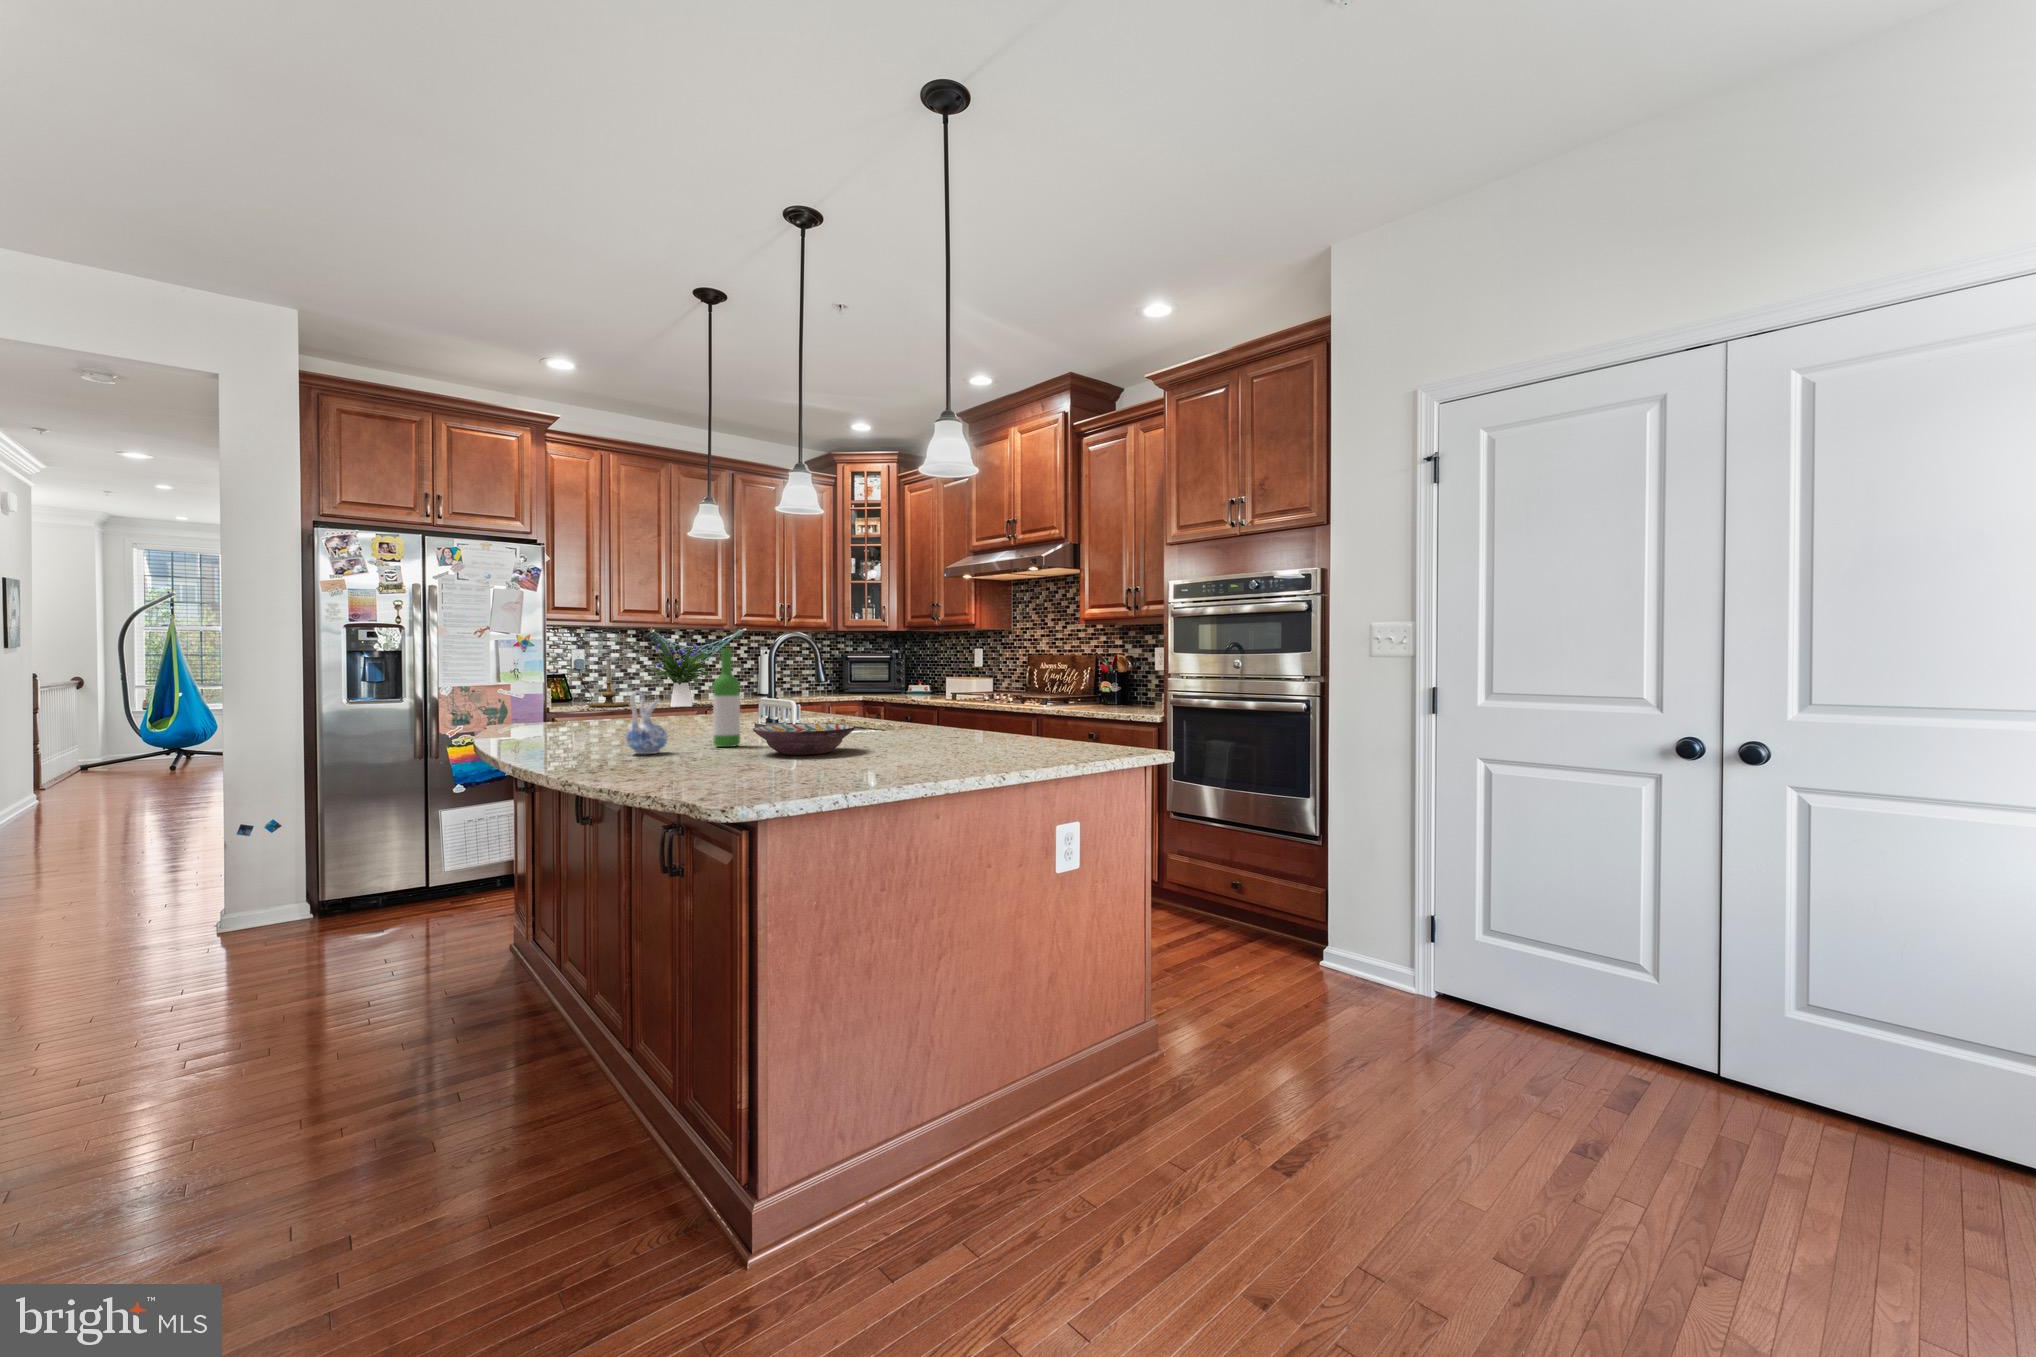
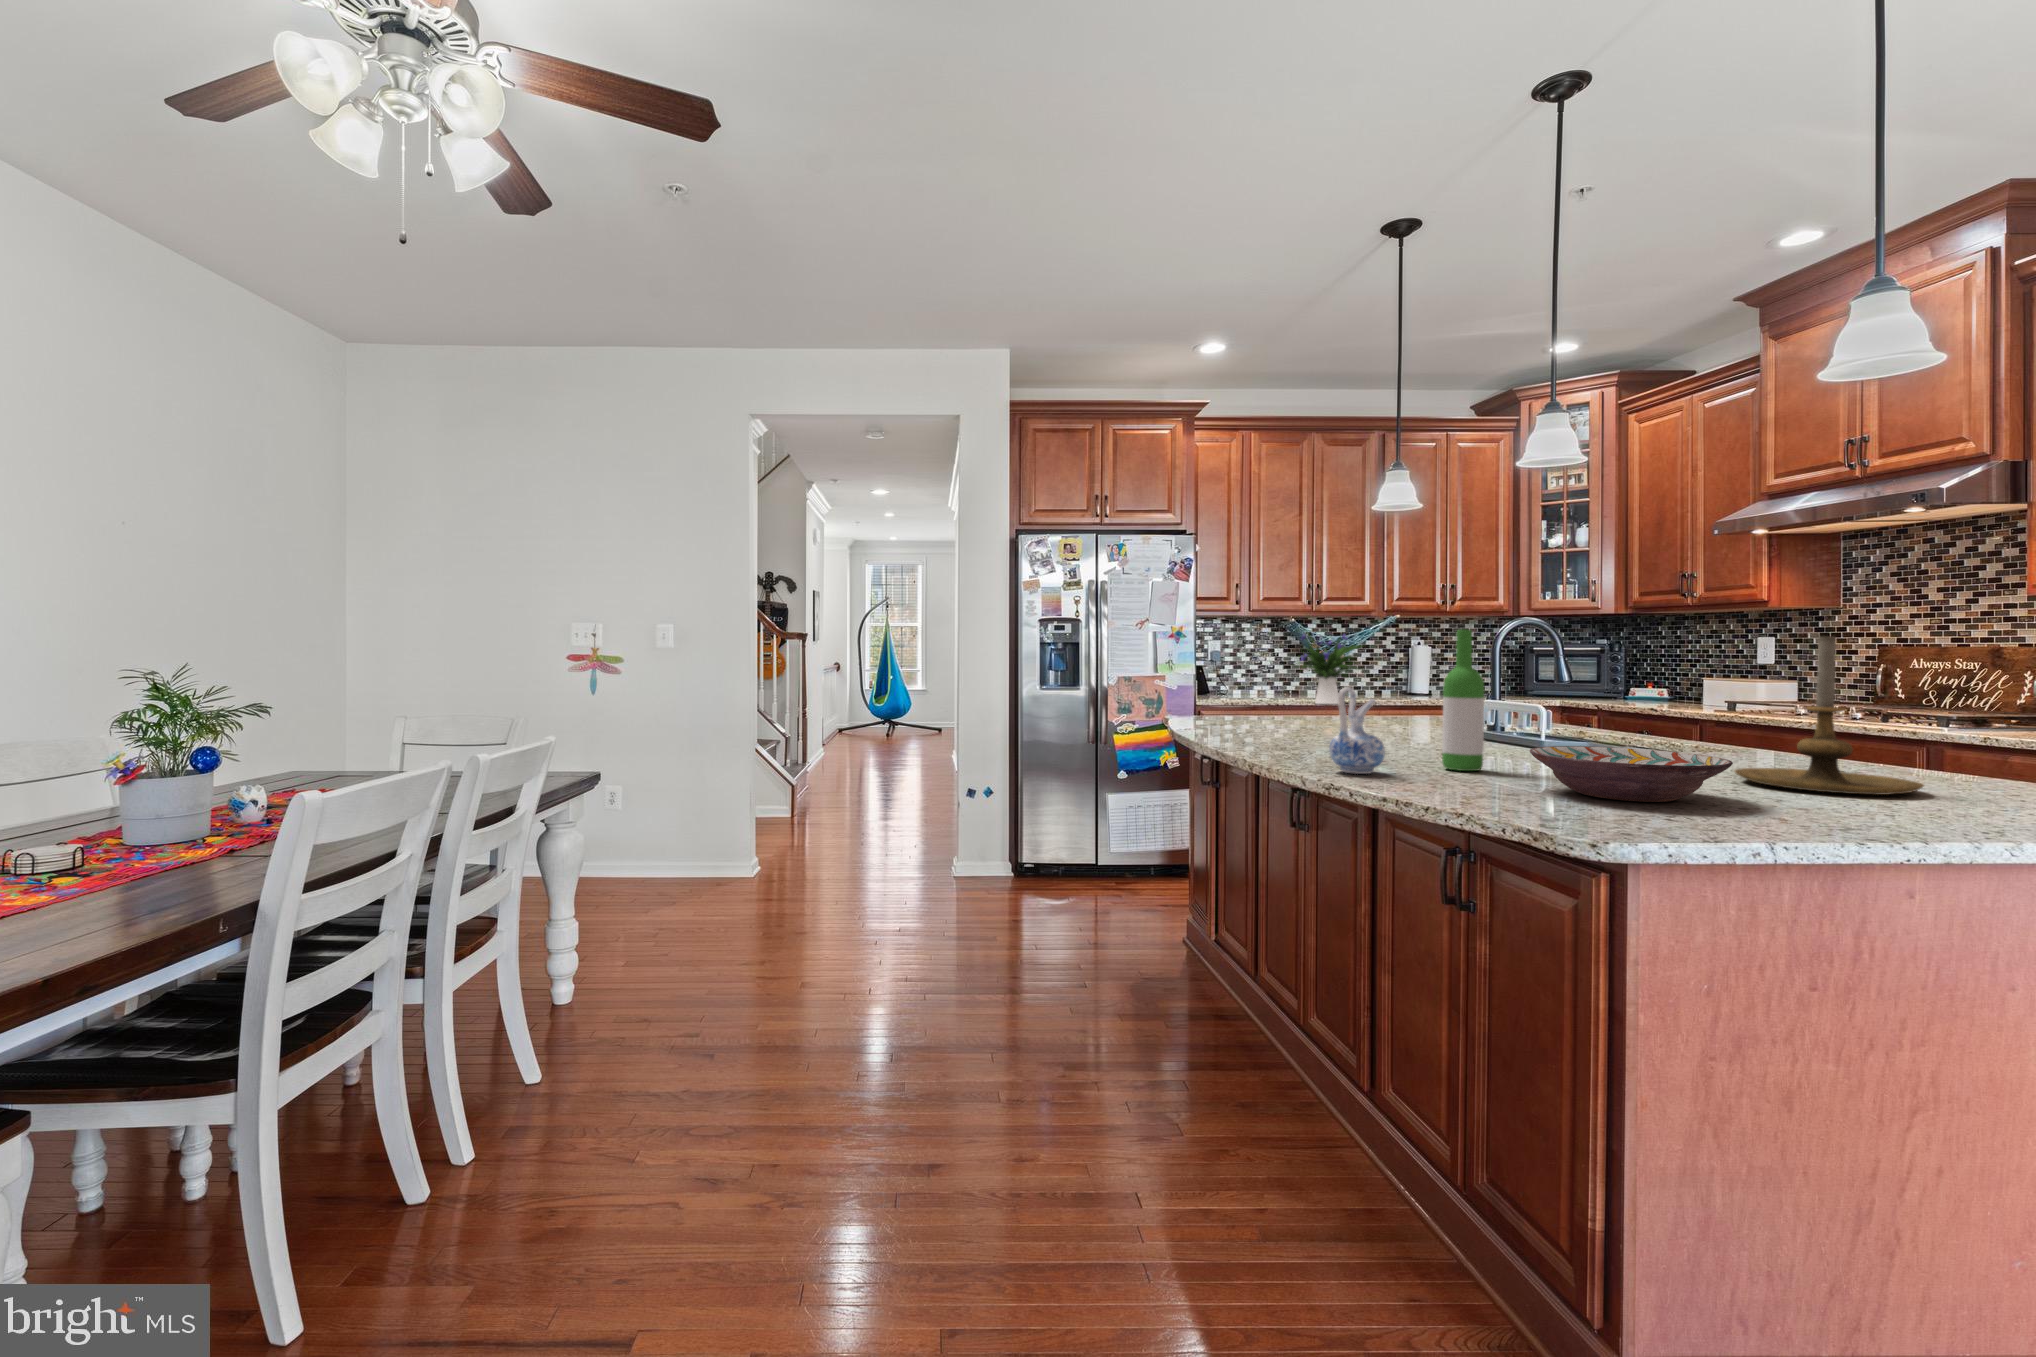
candle holder: present [586,660,631,707] -> present [1735,636,1924,795]

